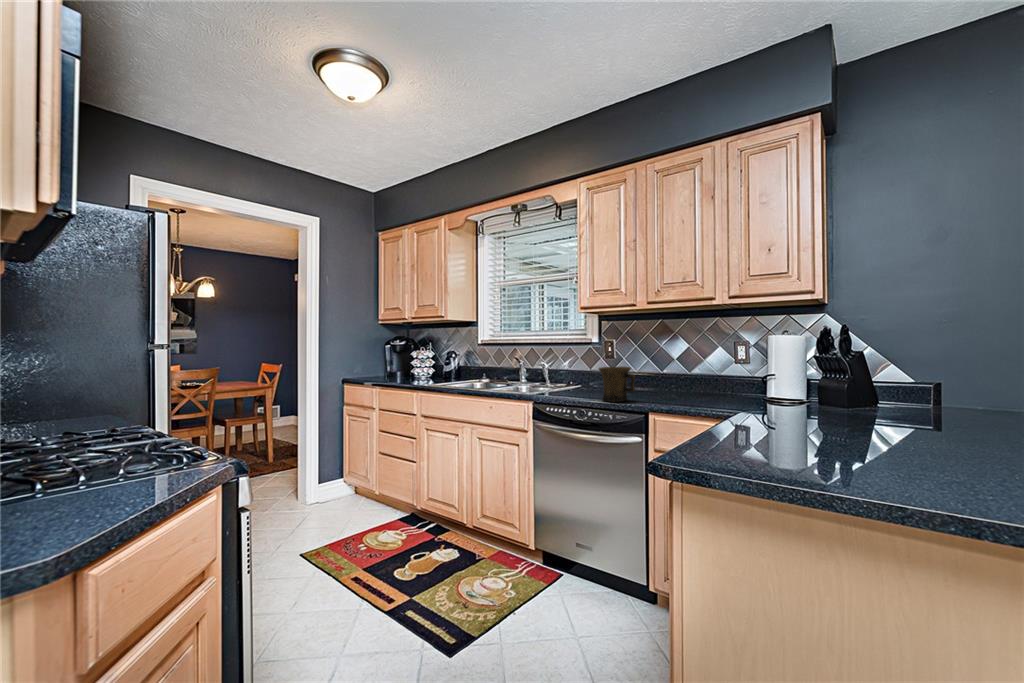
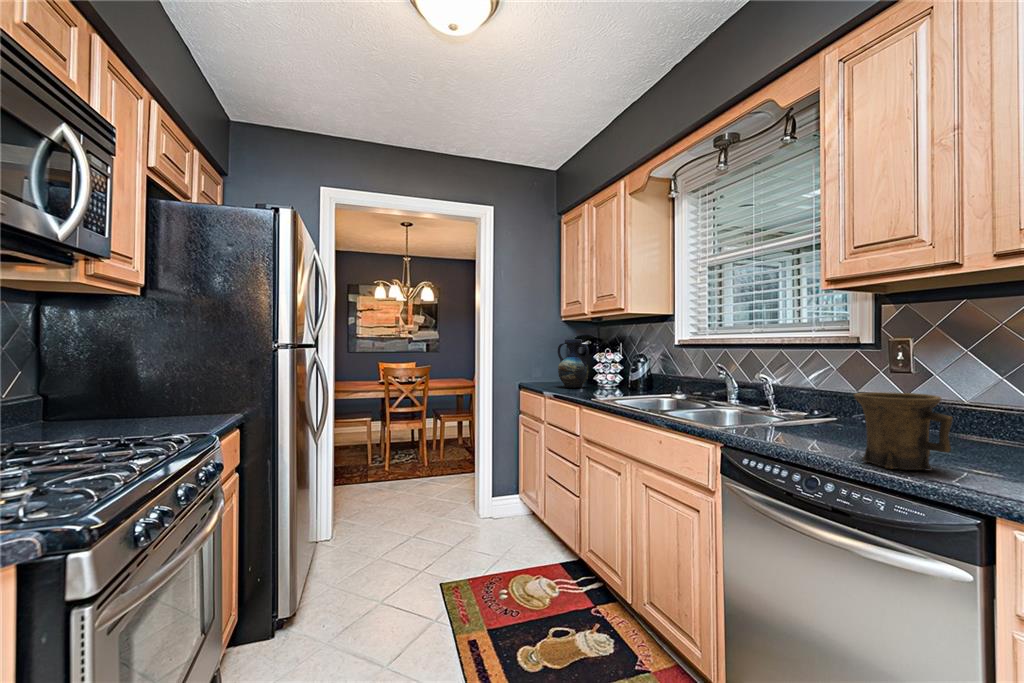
vase: none [381,340,409,380] -> present [558,339,589,388]

